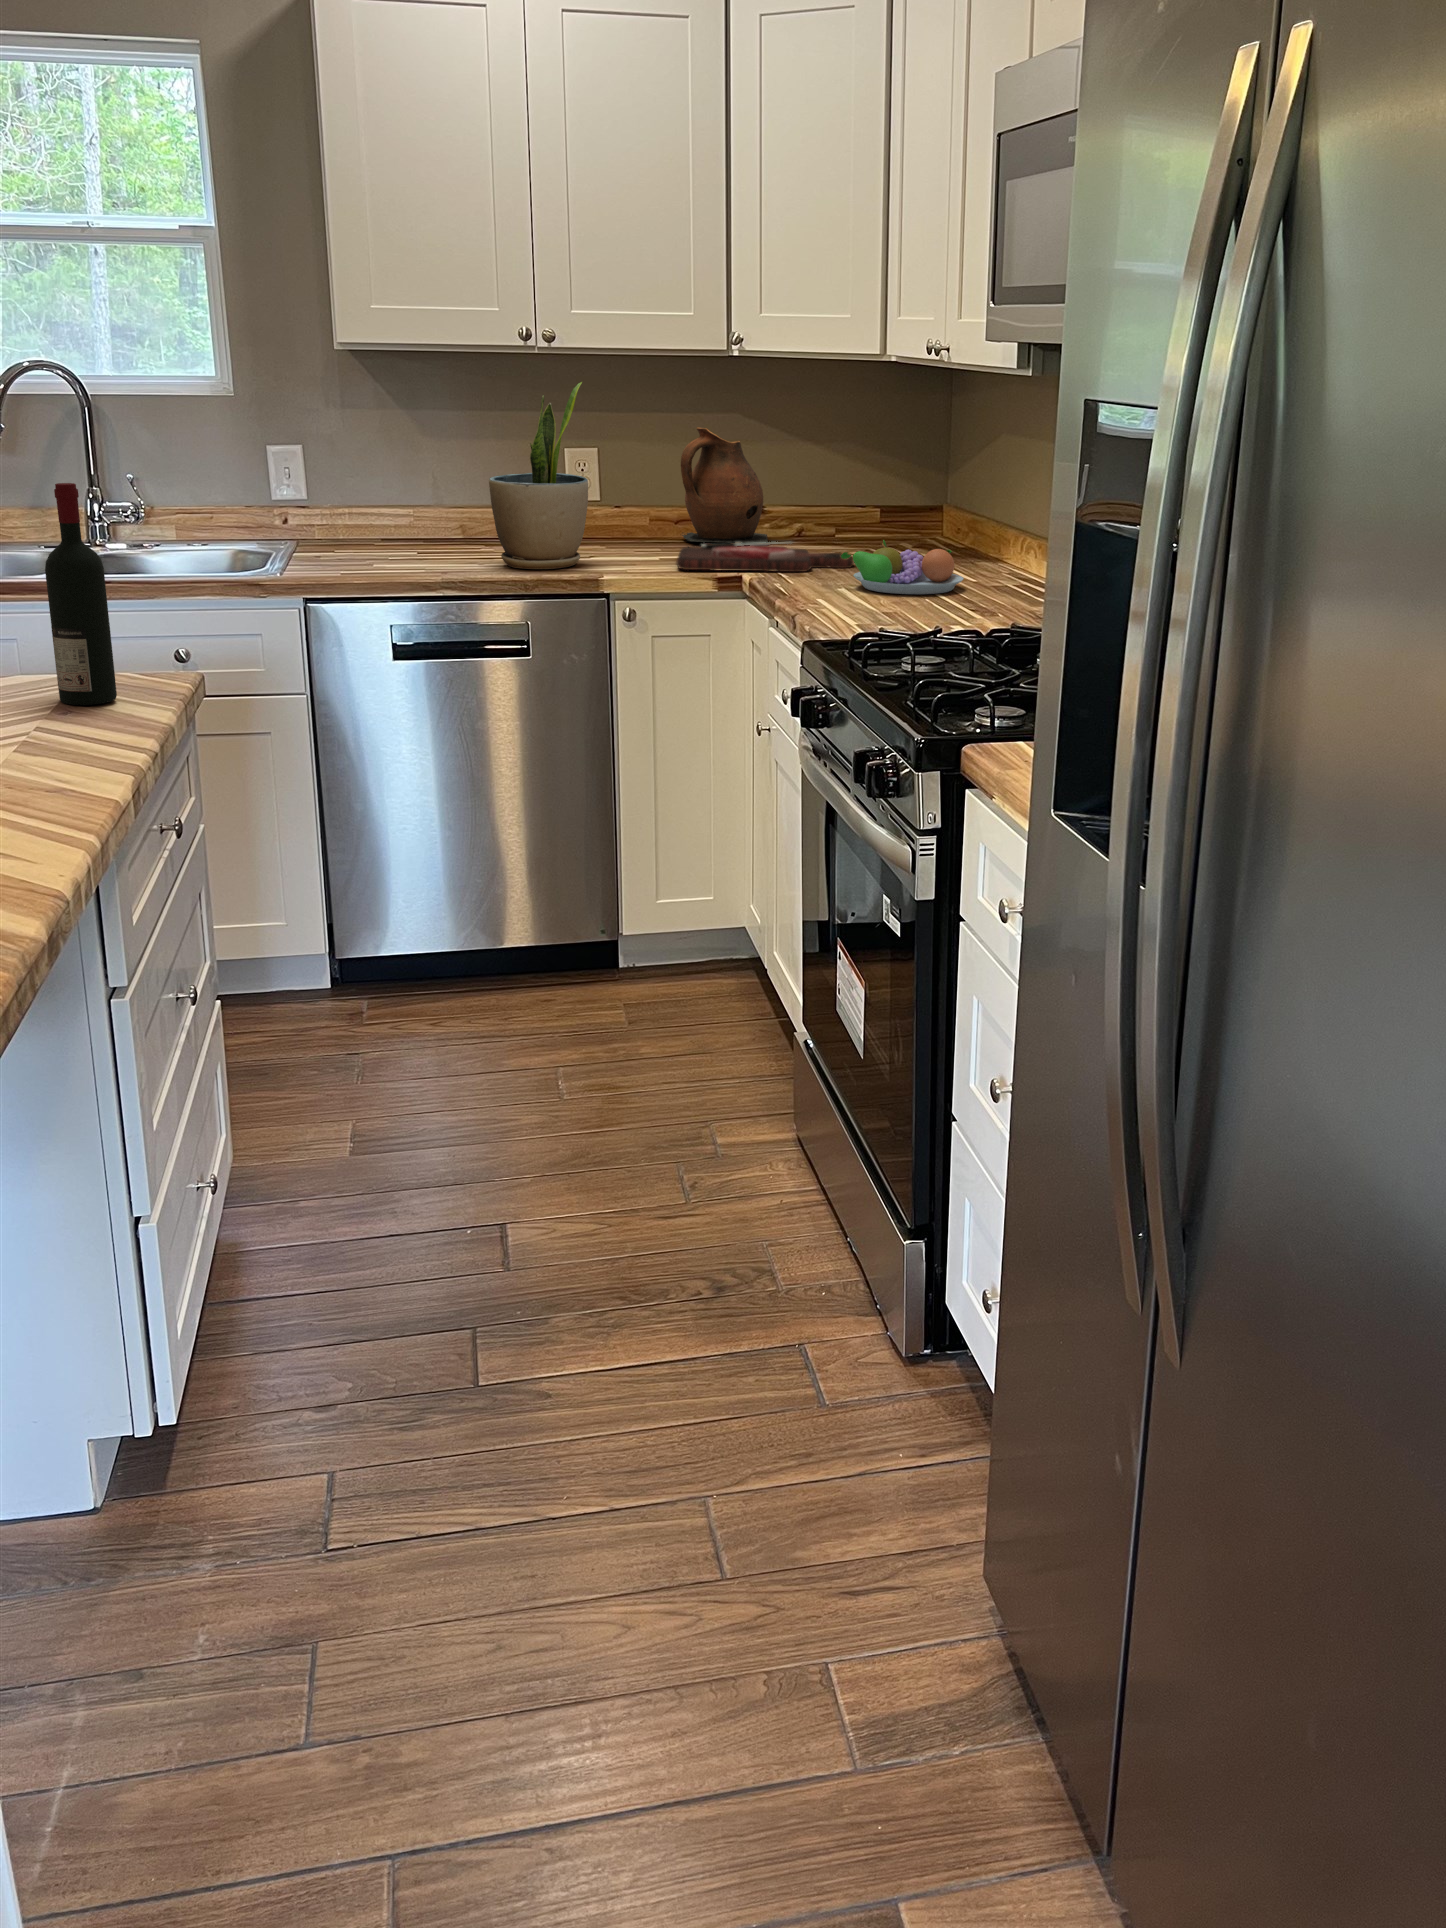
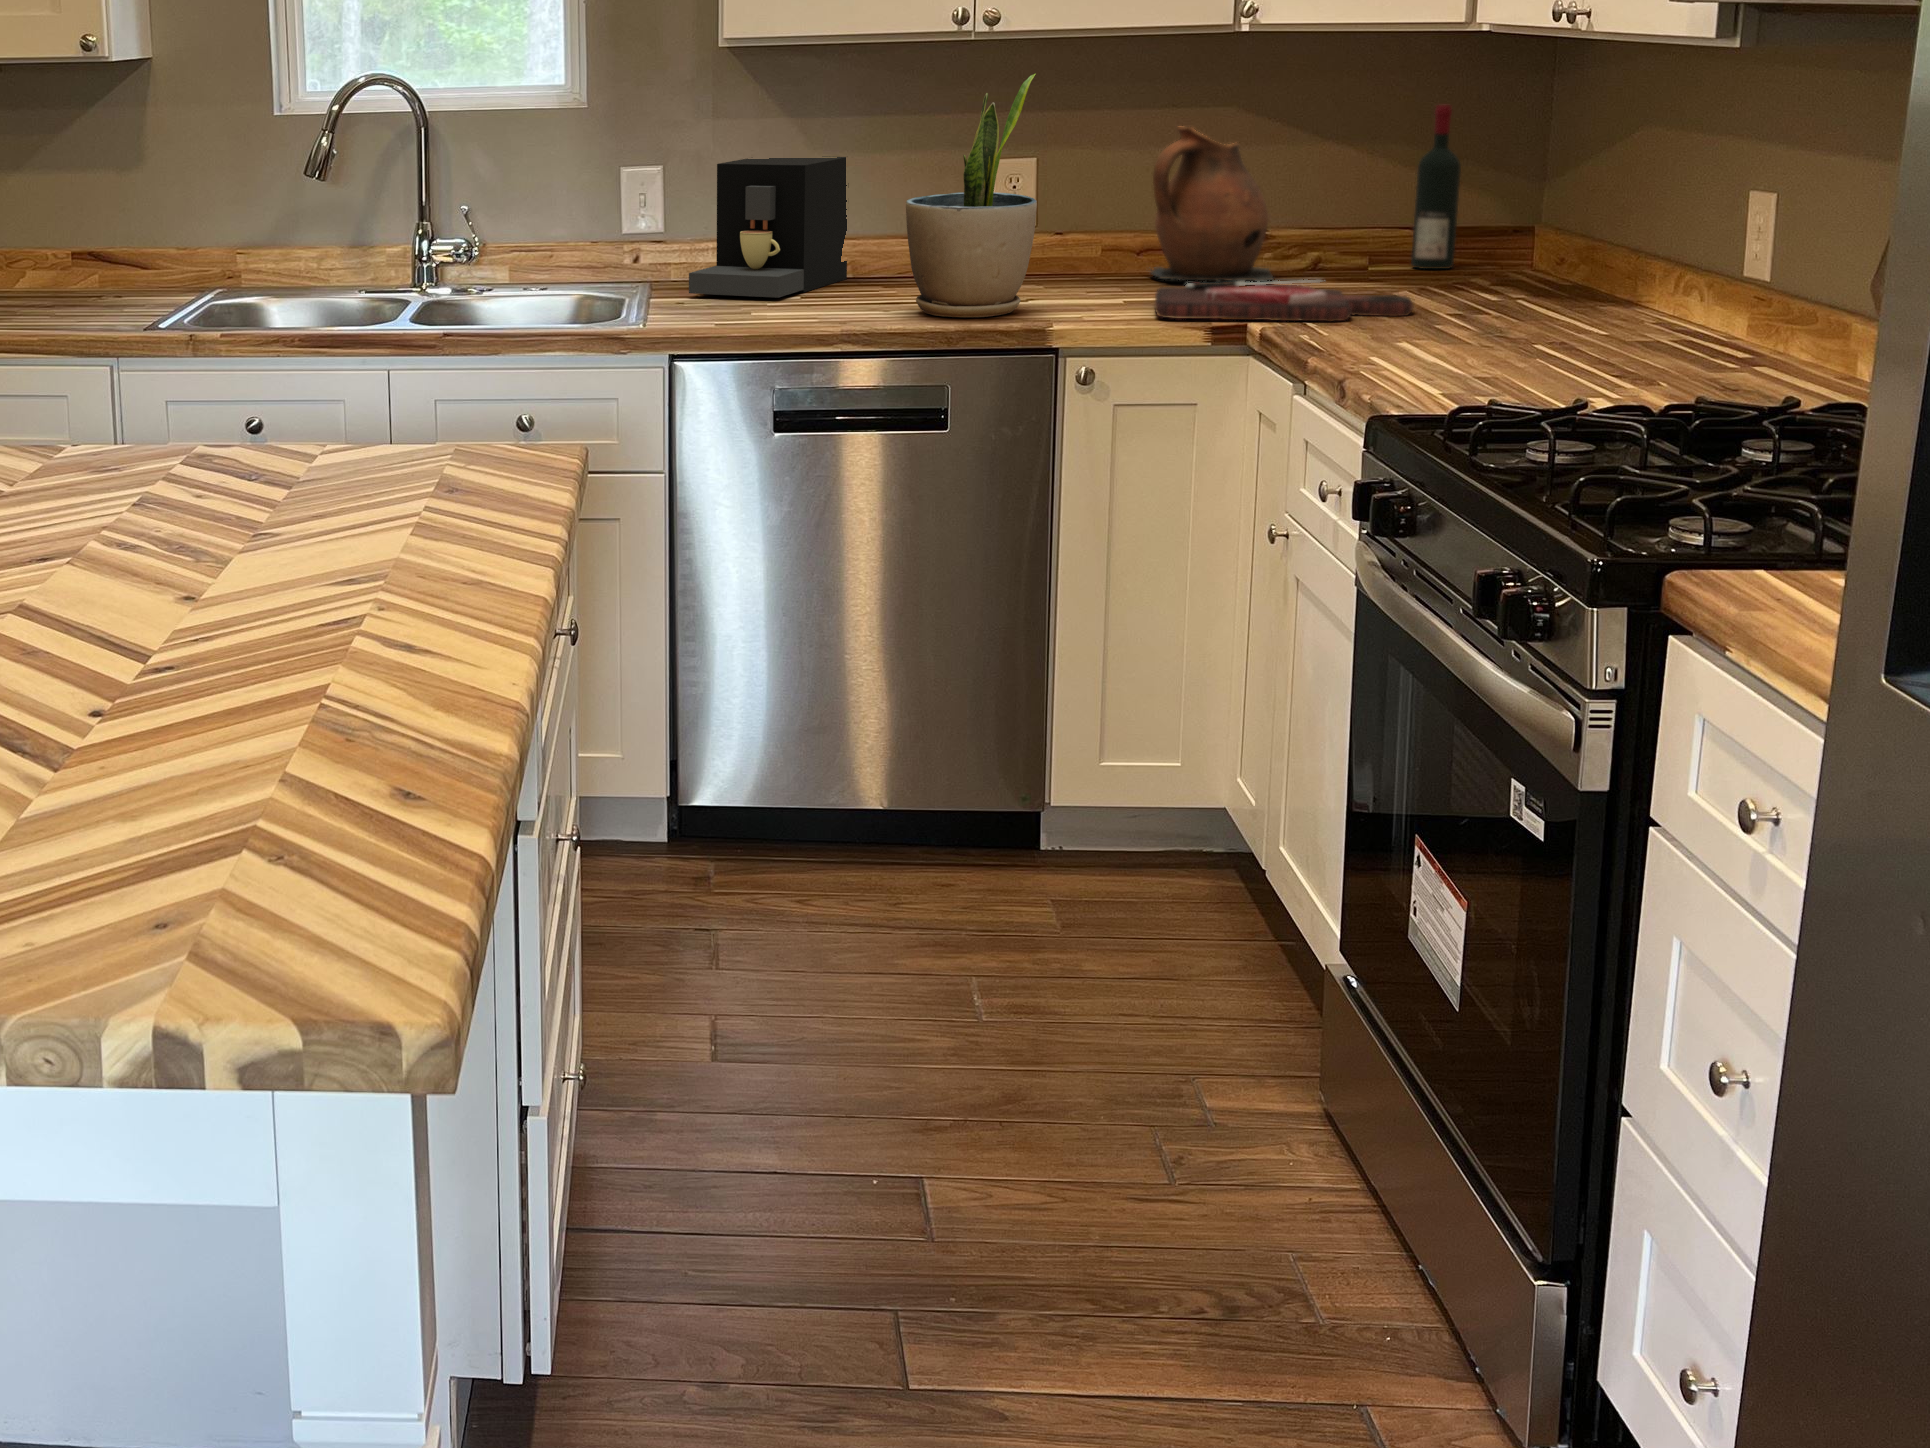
coffee maker: none [325,442,459,554] -> present [689,157,847,298]
wine bottle: present [45,483,117,705] -> present [1411,105,1461,269]
fruit bowl: present [841,540,963,594] -> none [1406,277,1596,354]

